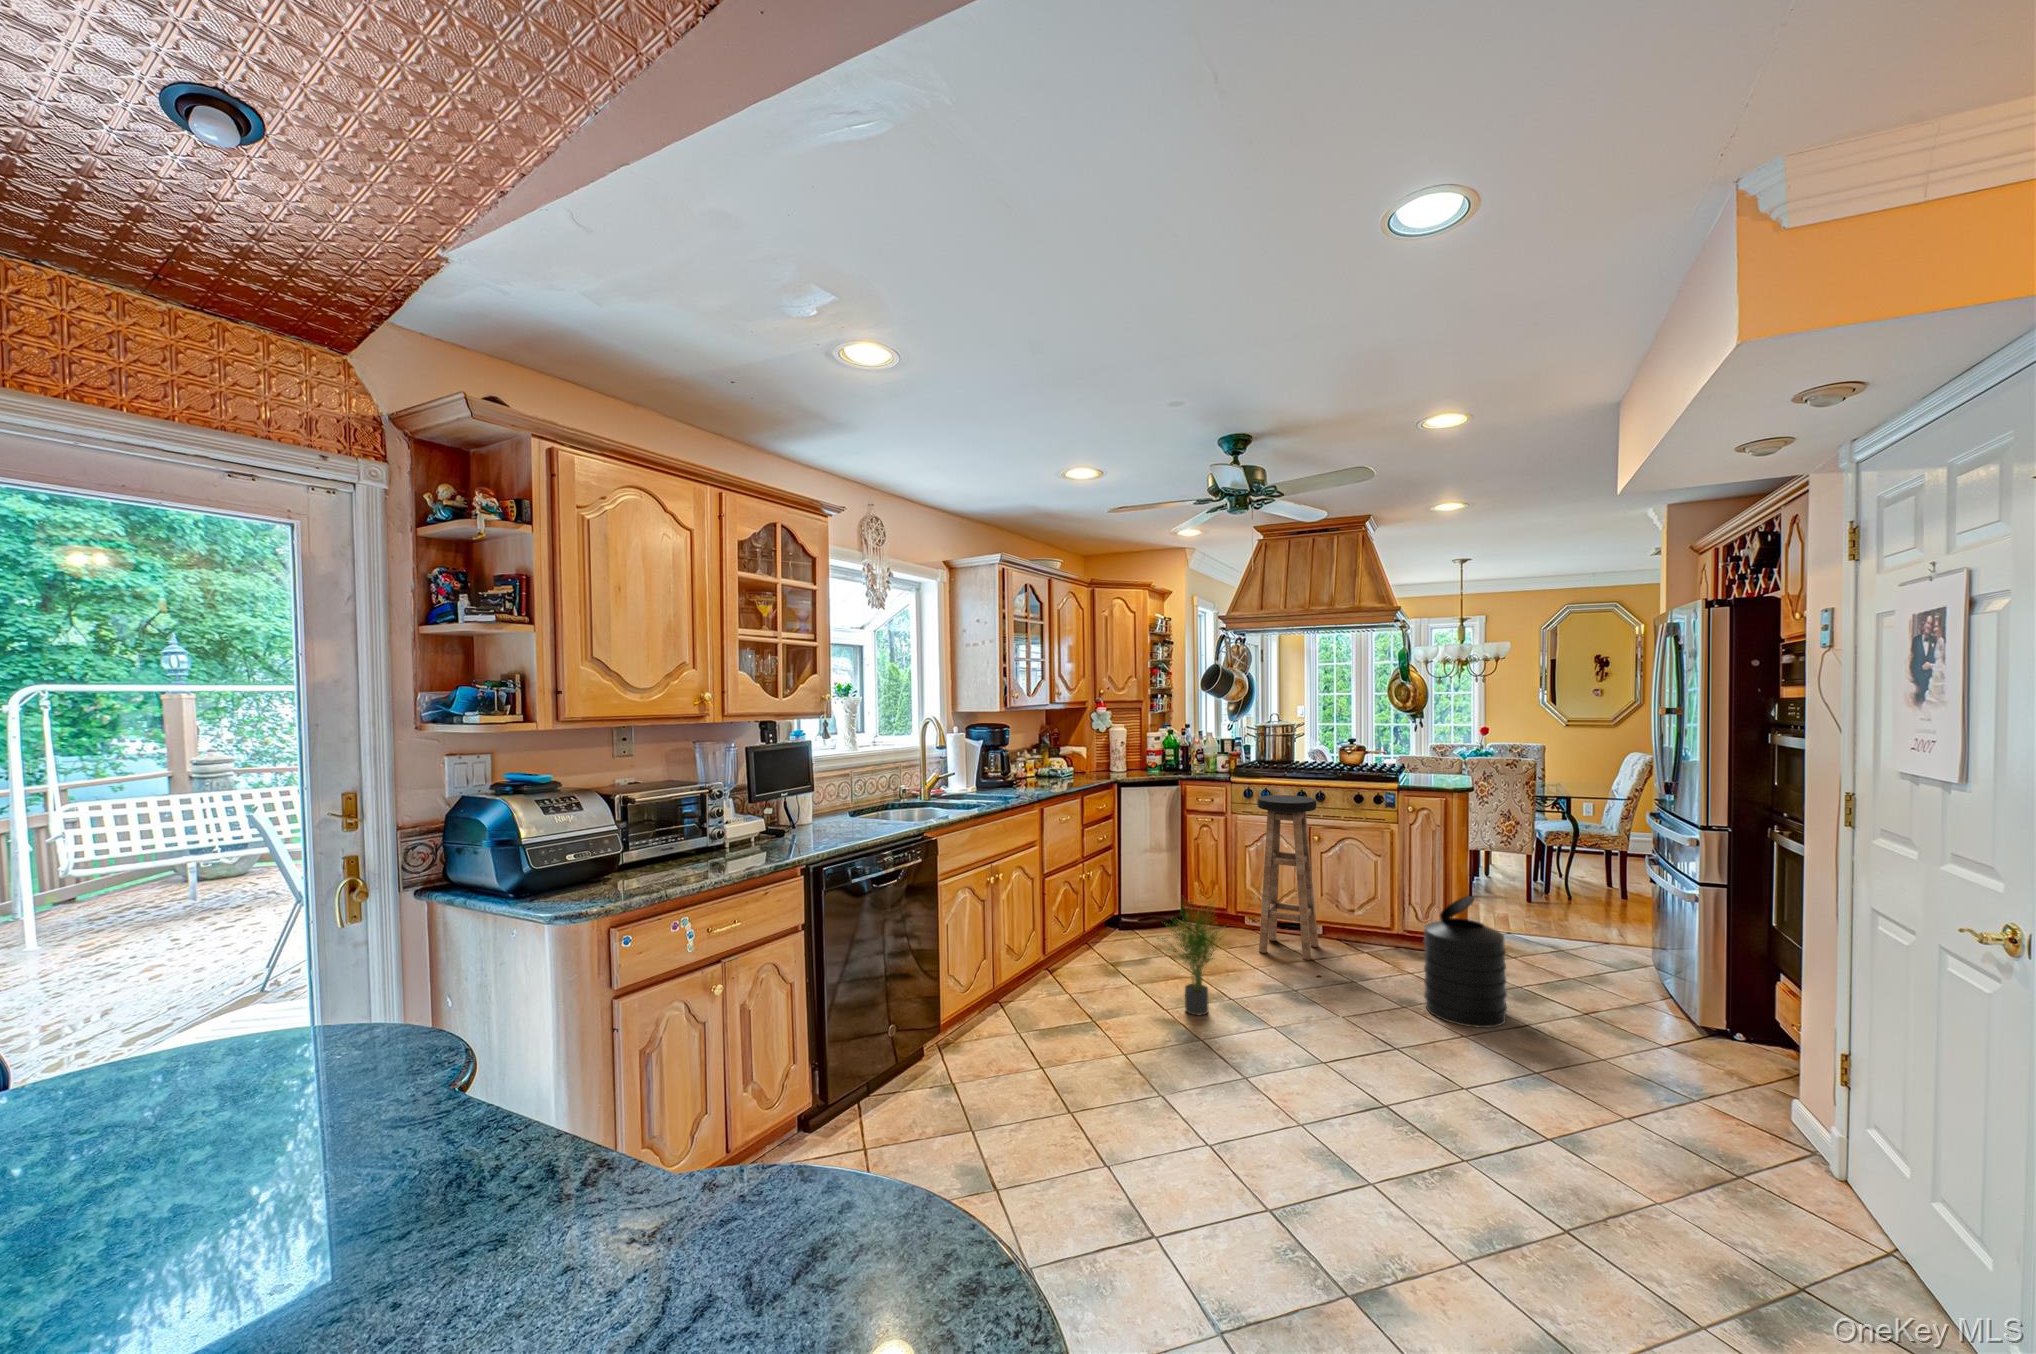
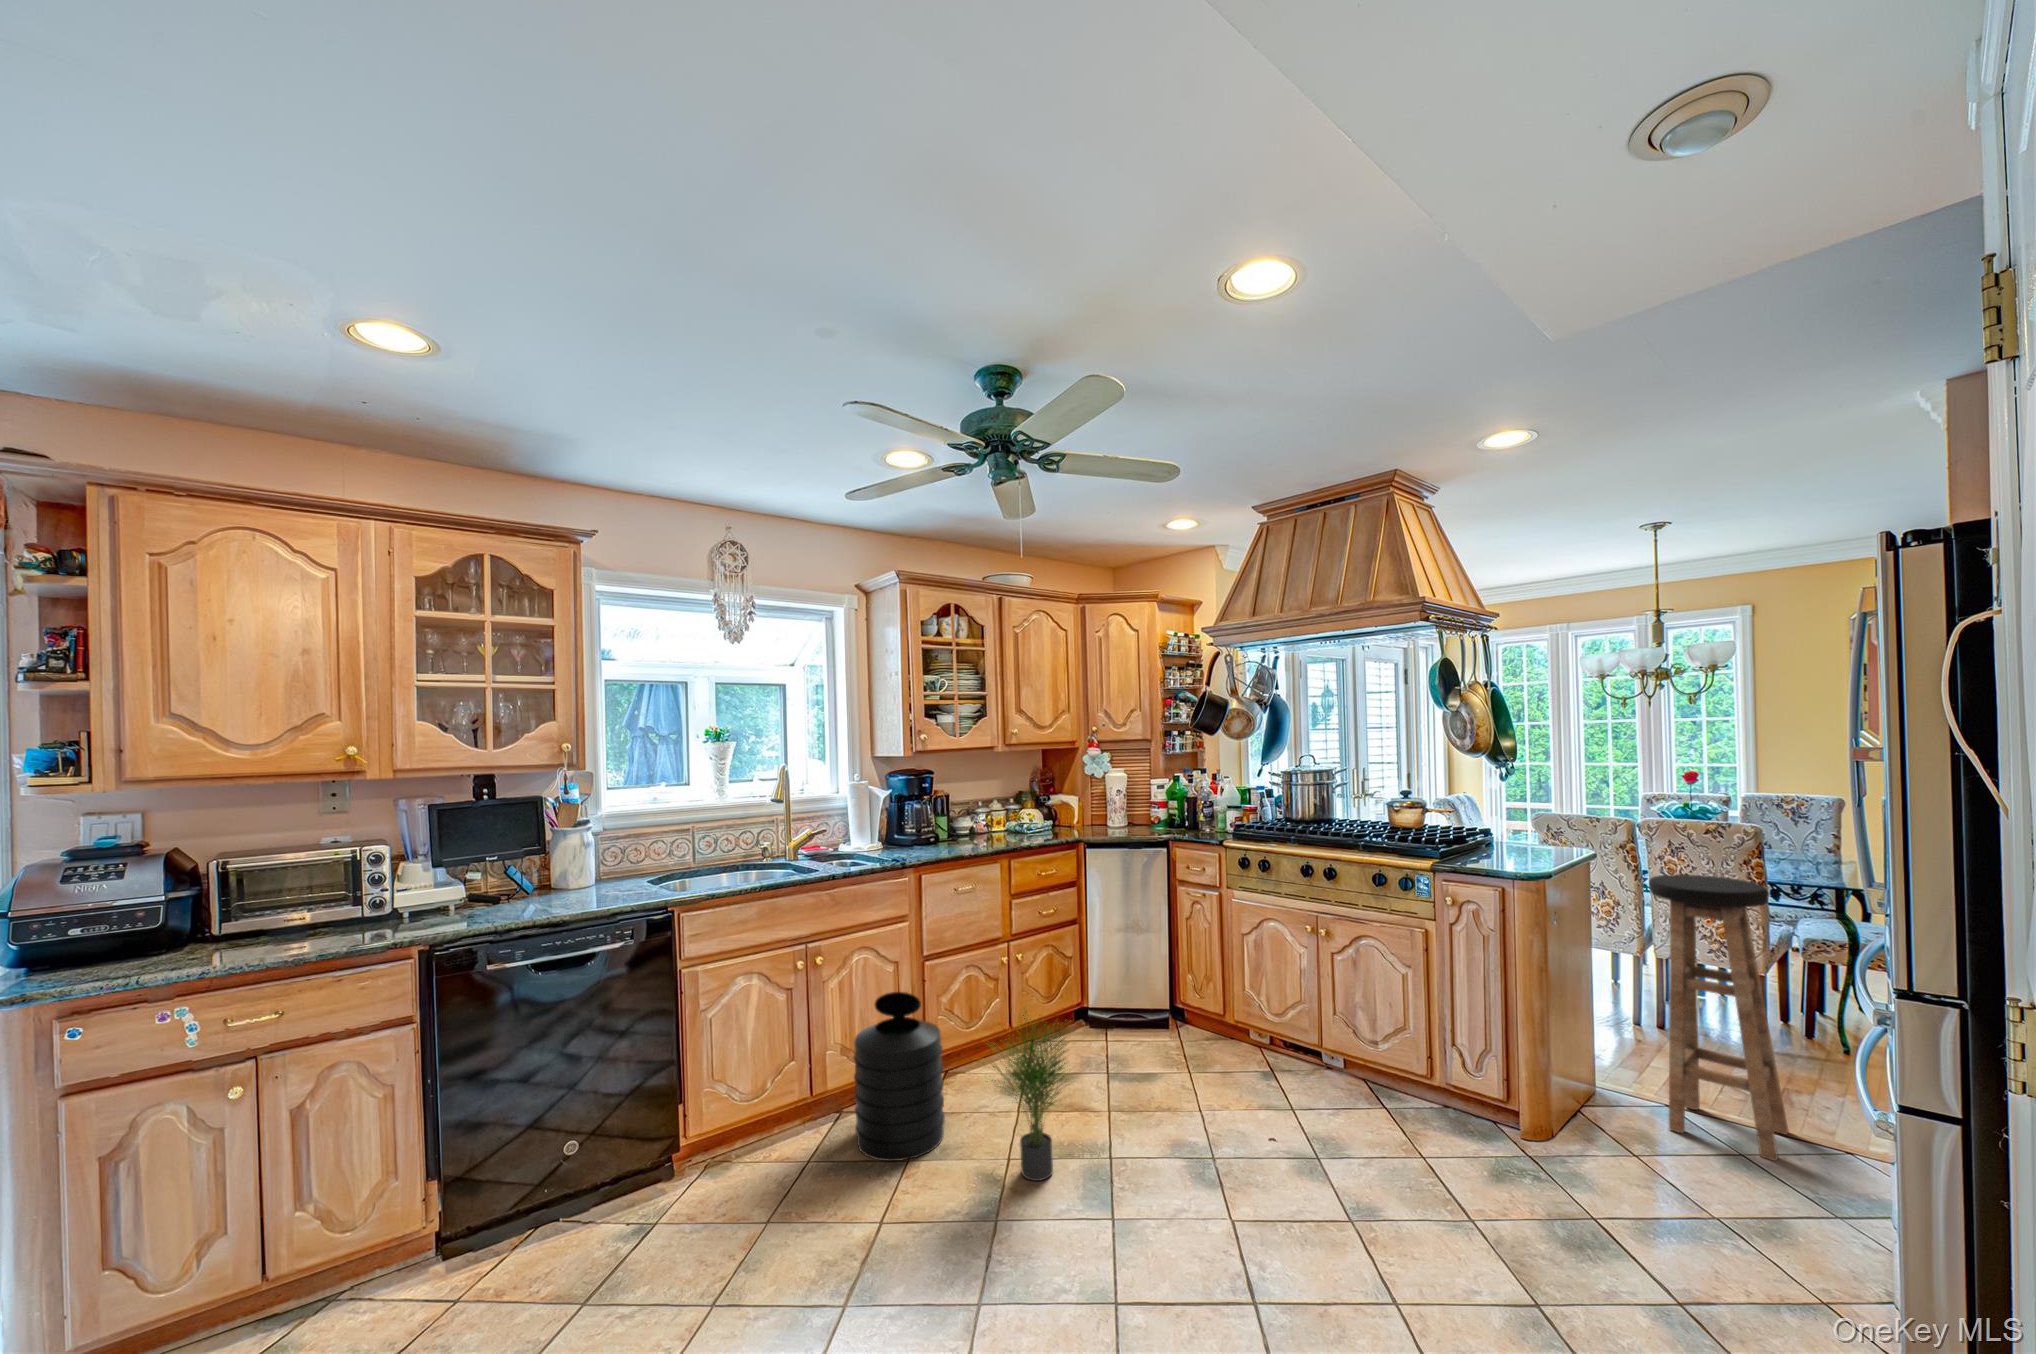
bar stool: present [1257,795,1318,960] -> present [1649,874,1788,1161]
trash can: present [1423,896,1507,1028] -> present [853,992,945,1161]

